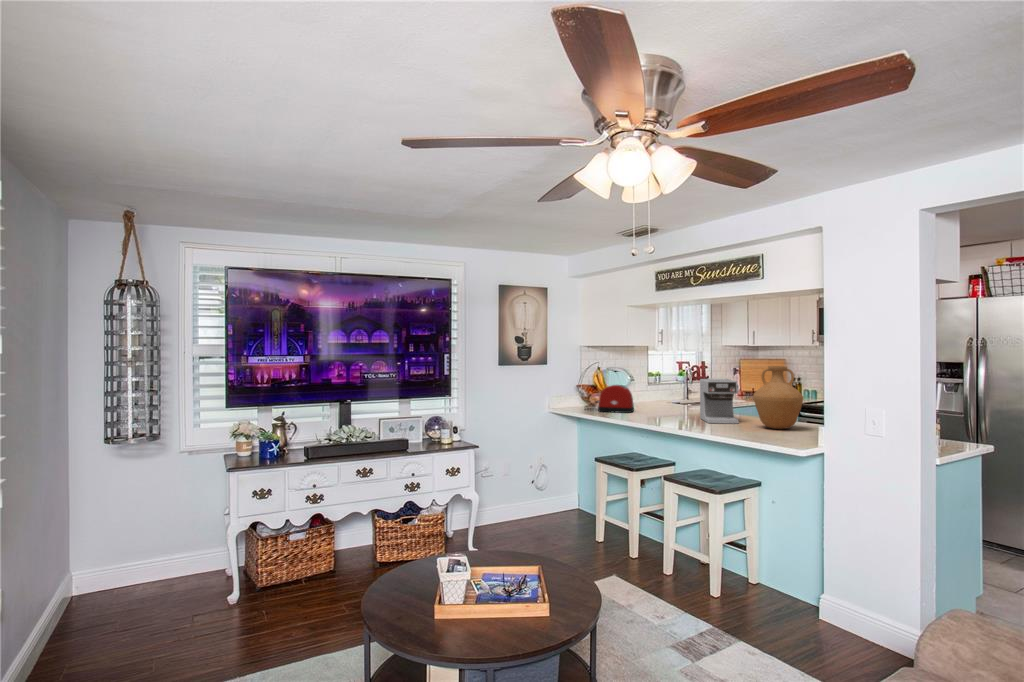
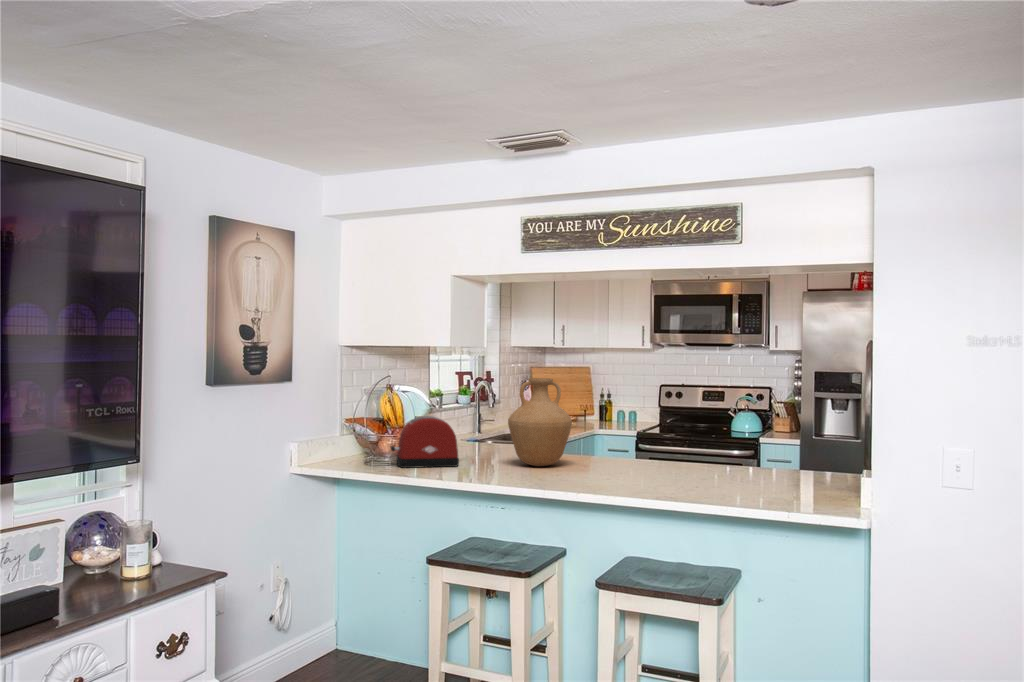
vase: present [753,366,803,429] -> present [508,378,572,466]
coffee maker: present [700,379,738,424] -> none [588,404,664,481]

